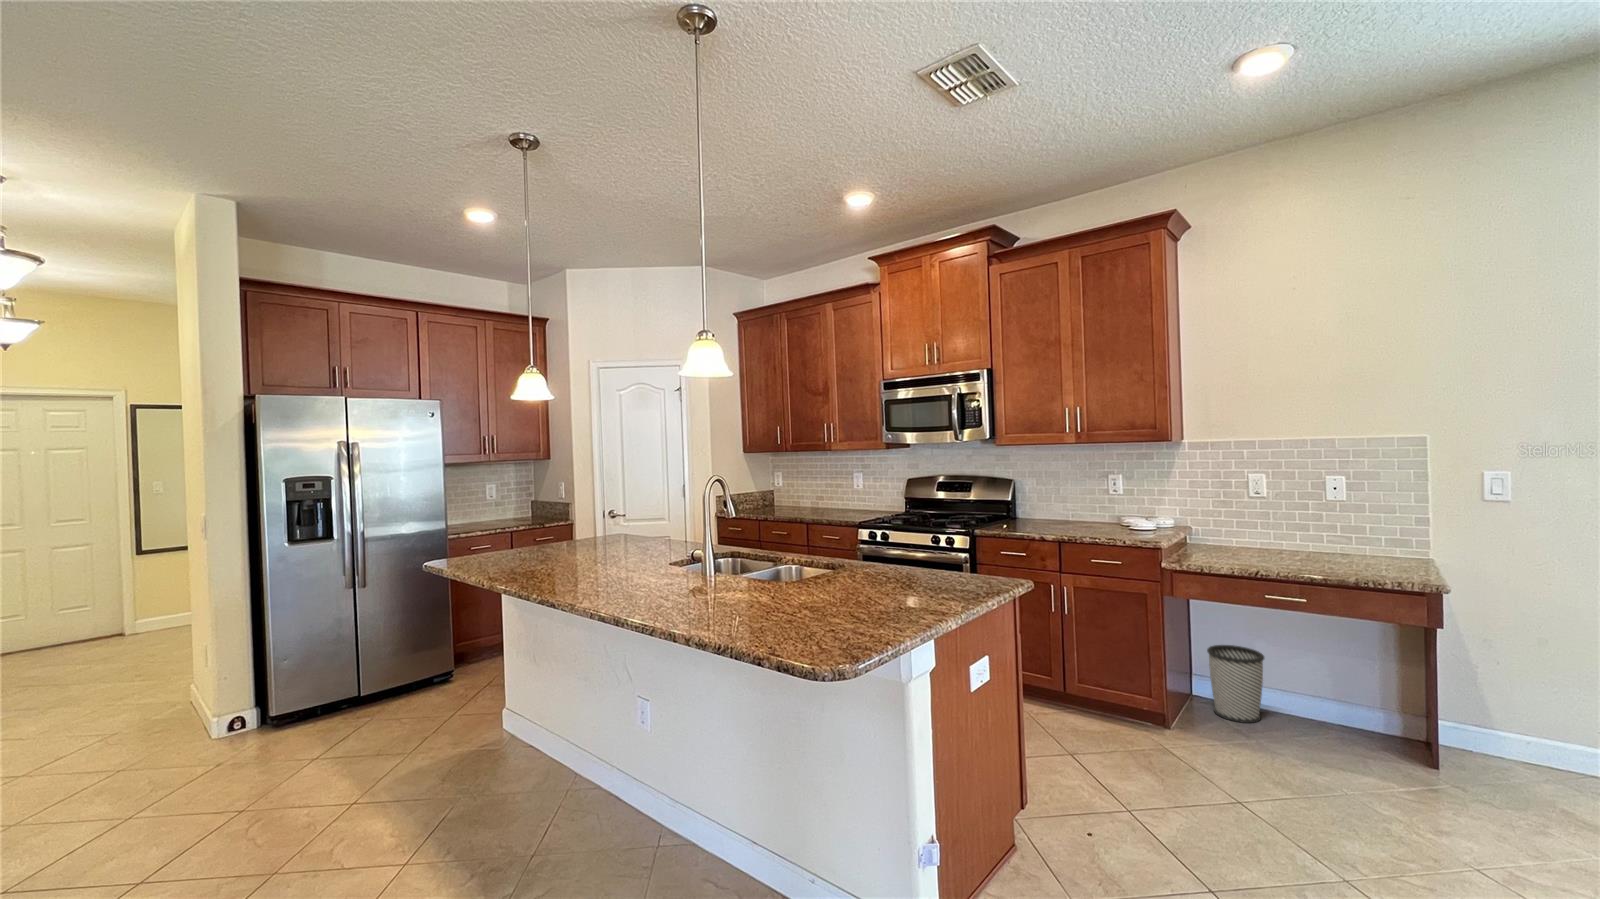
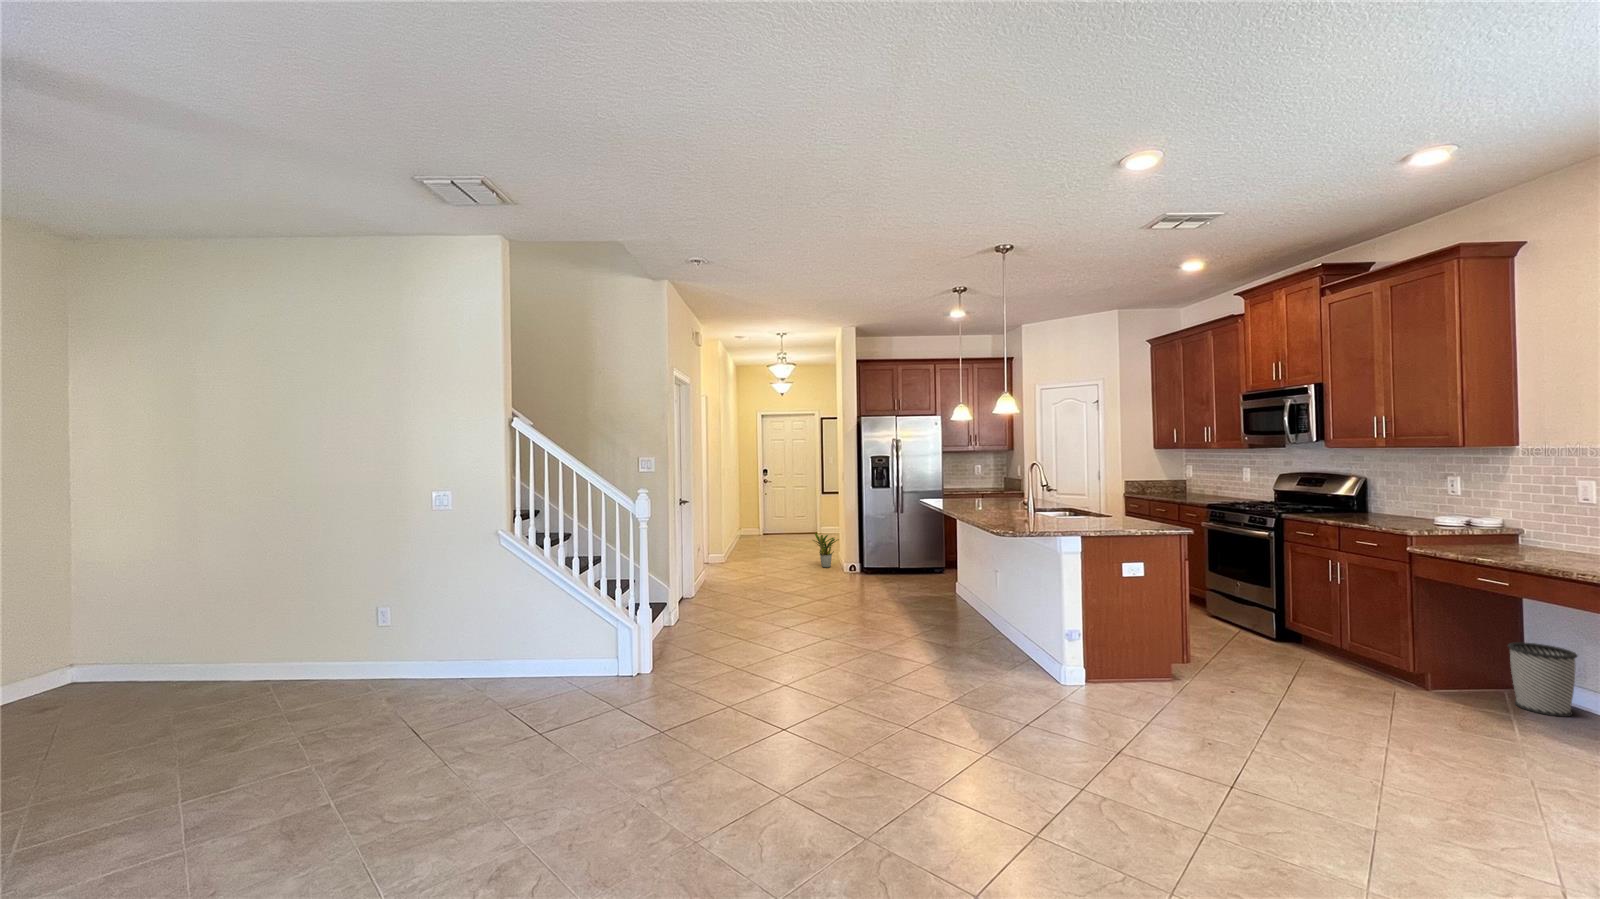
potted plant: none [89,658,191,737] -> present [813,533,839,568]

